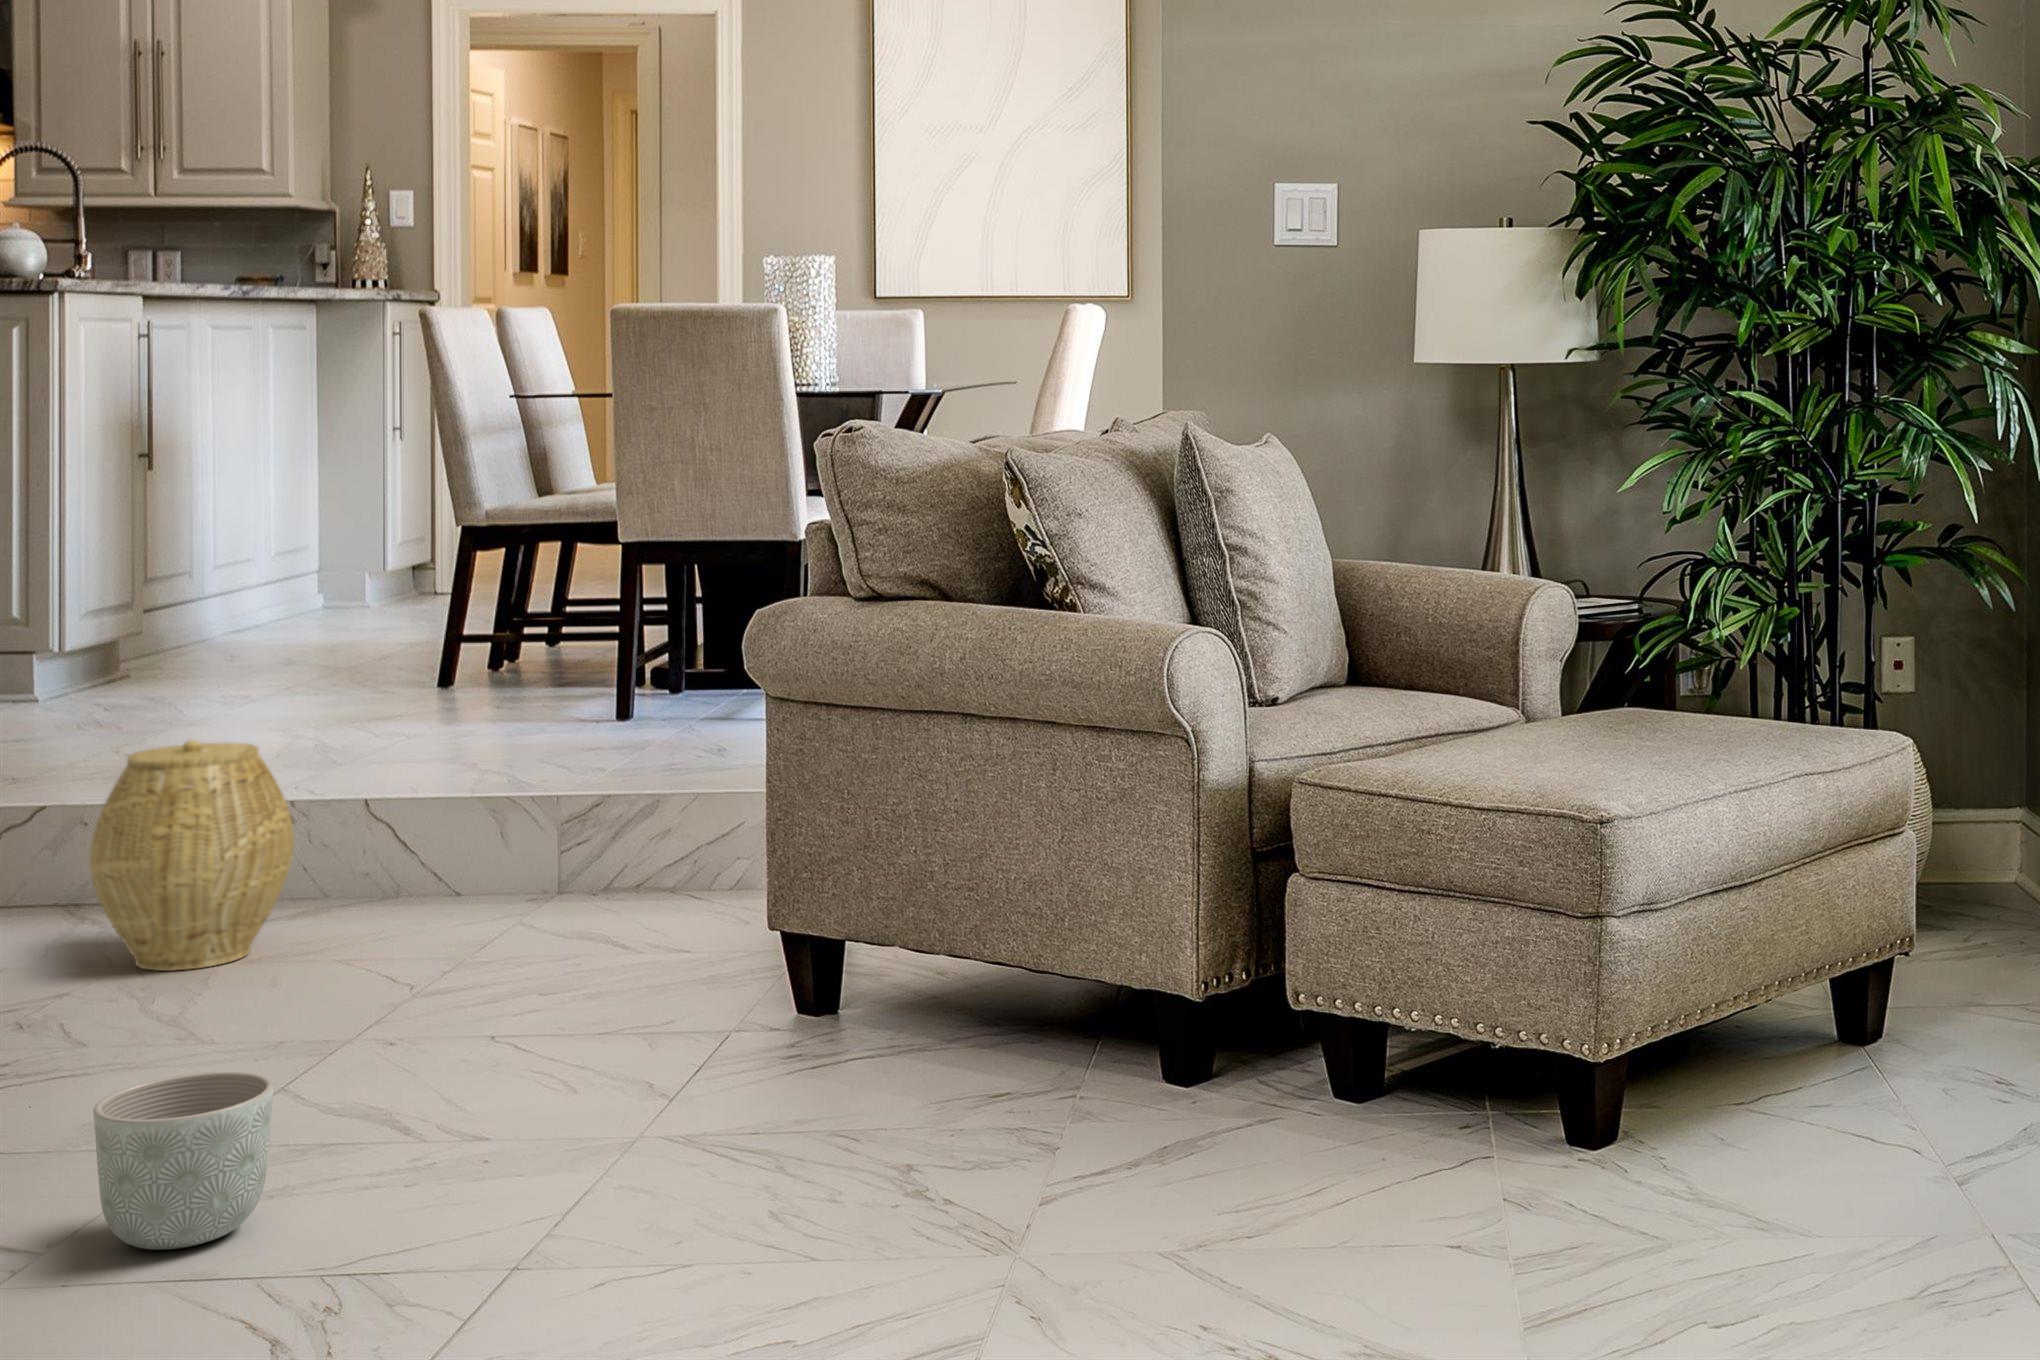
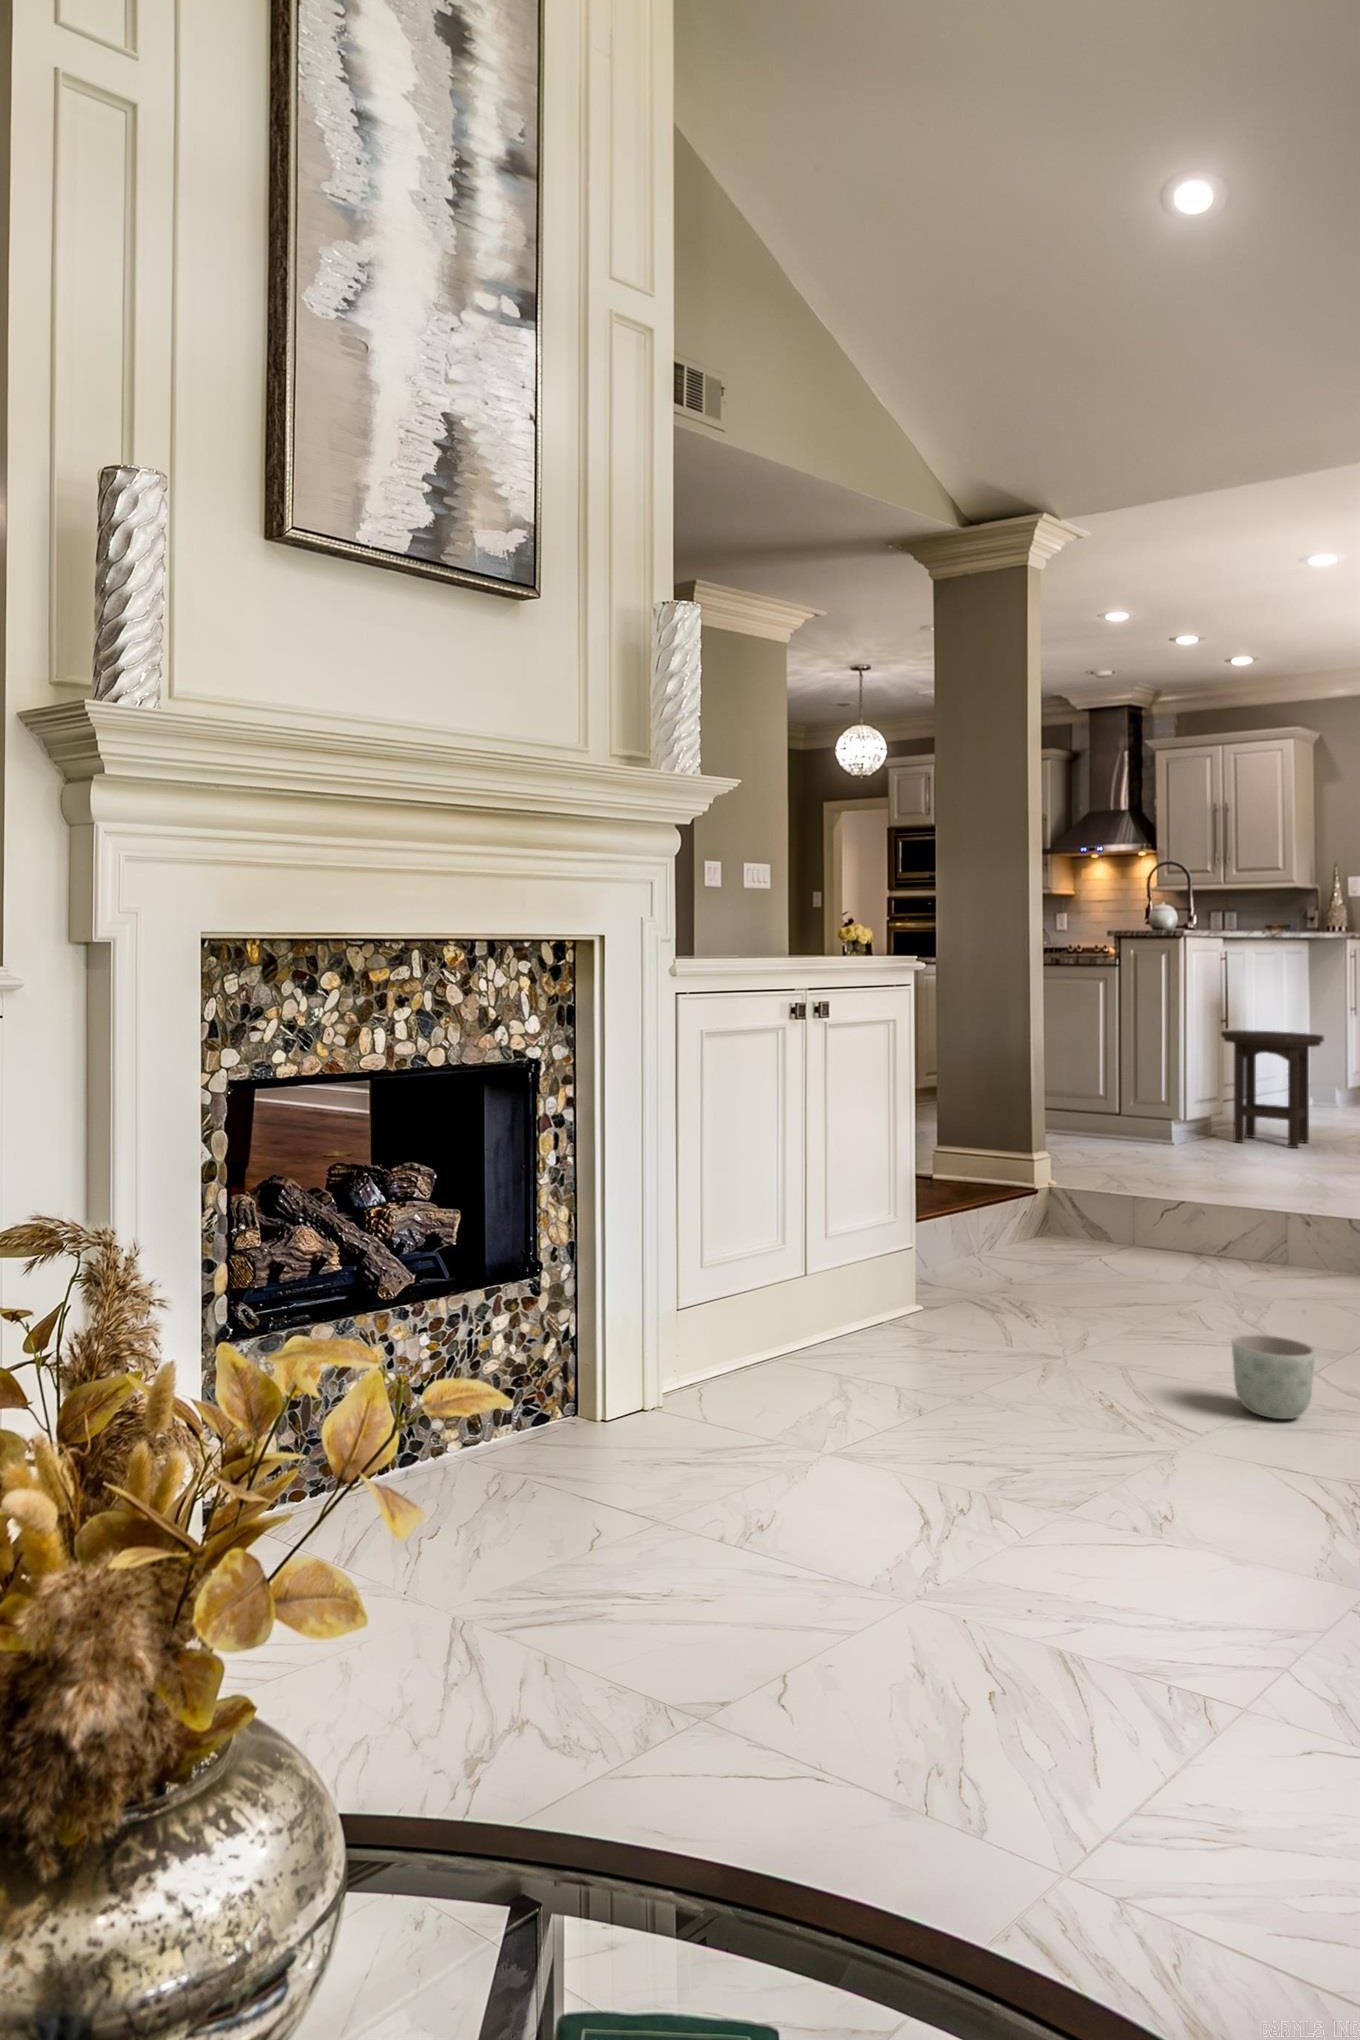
stool: none [136,467,336,684] -> present [1221,1030,1324,1148]
woven basket: present [90,740,294,971] -> none [1212,1173,1312,1291]

